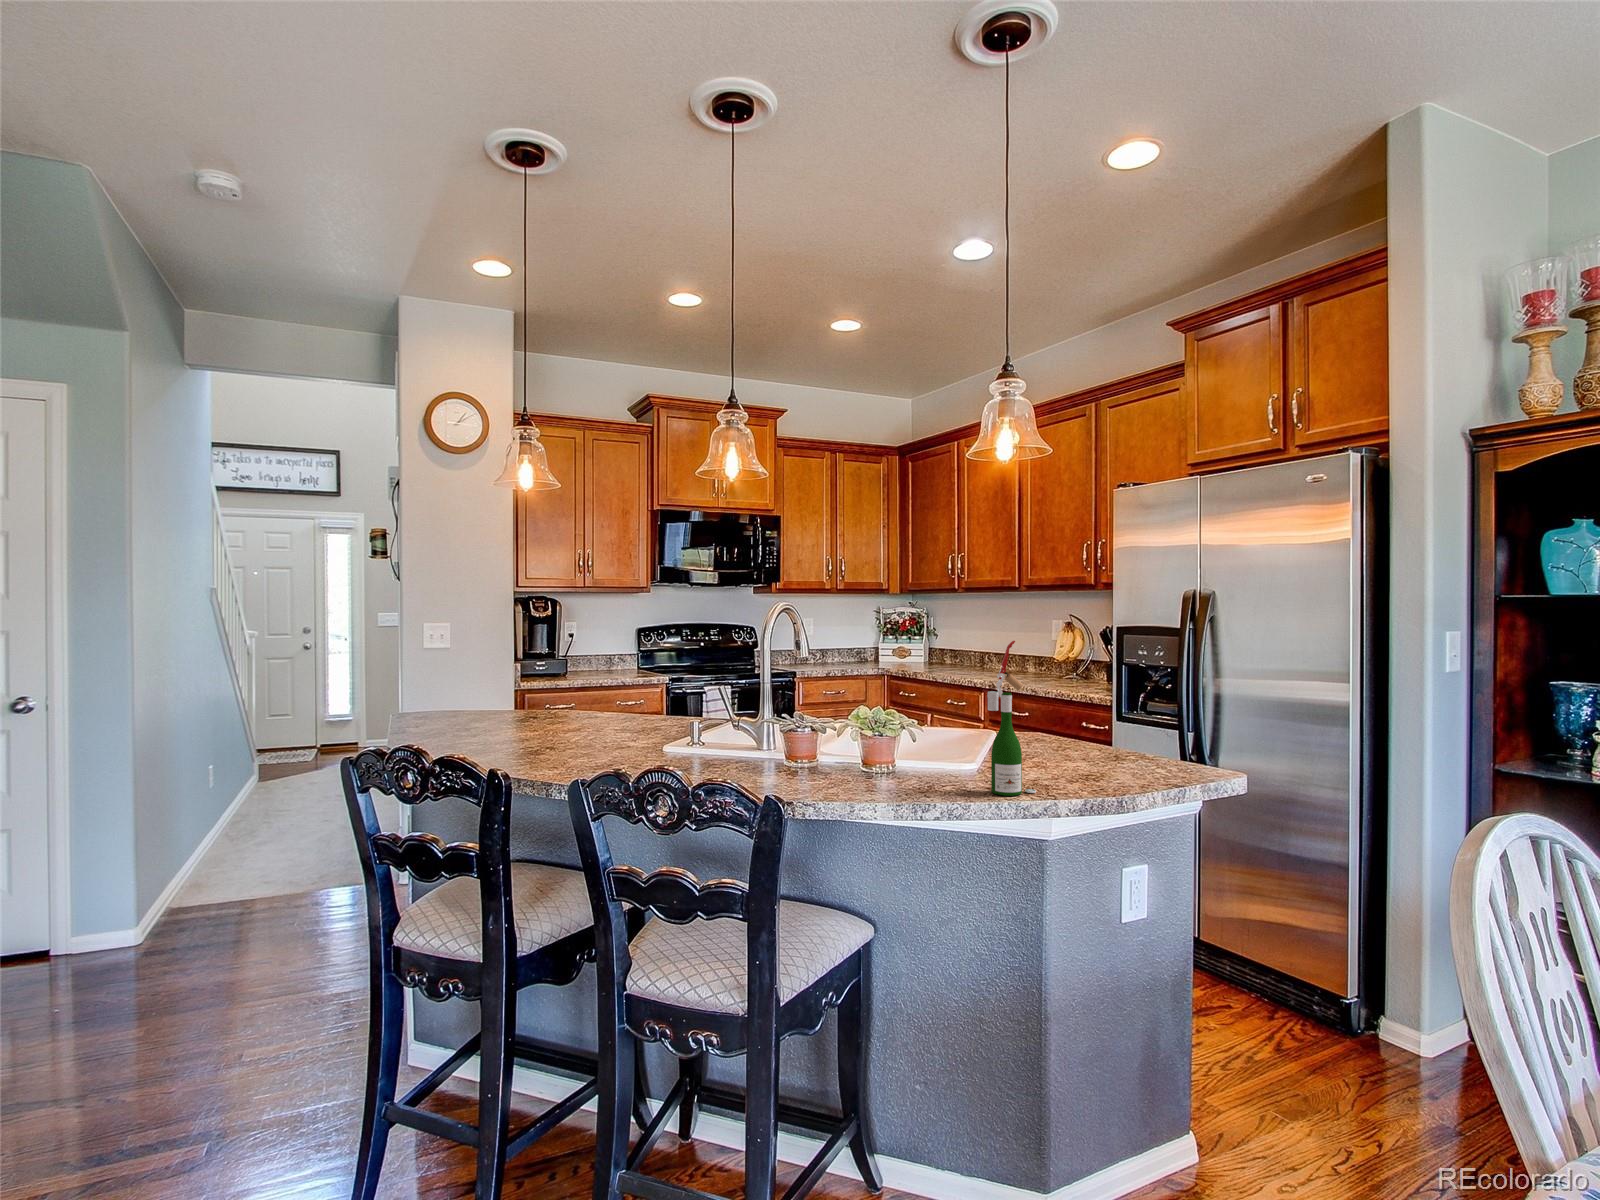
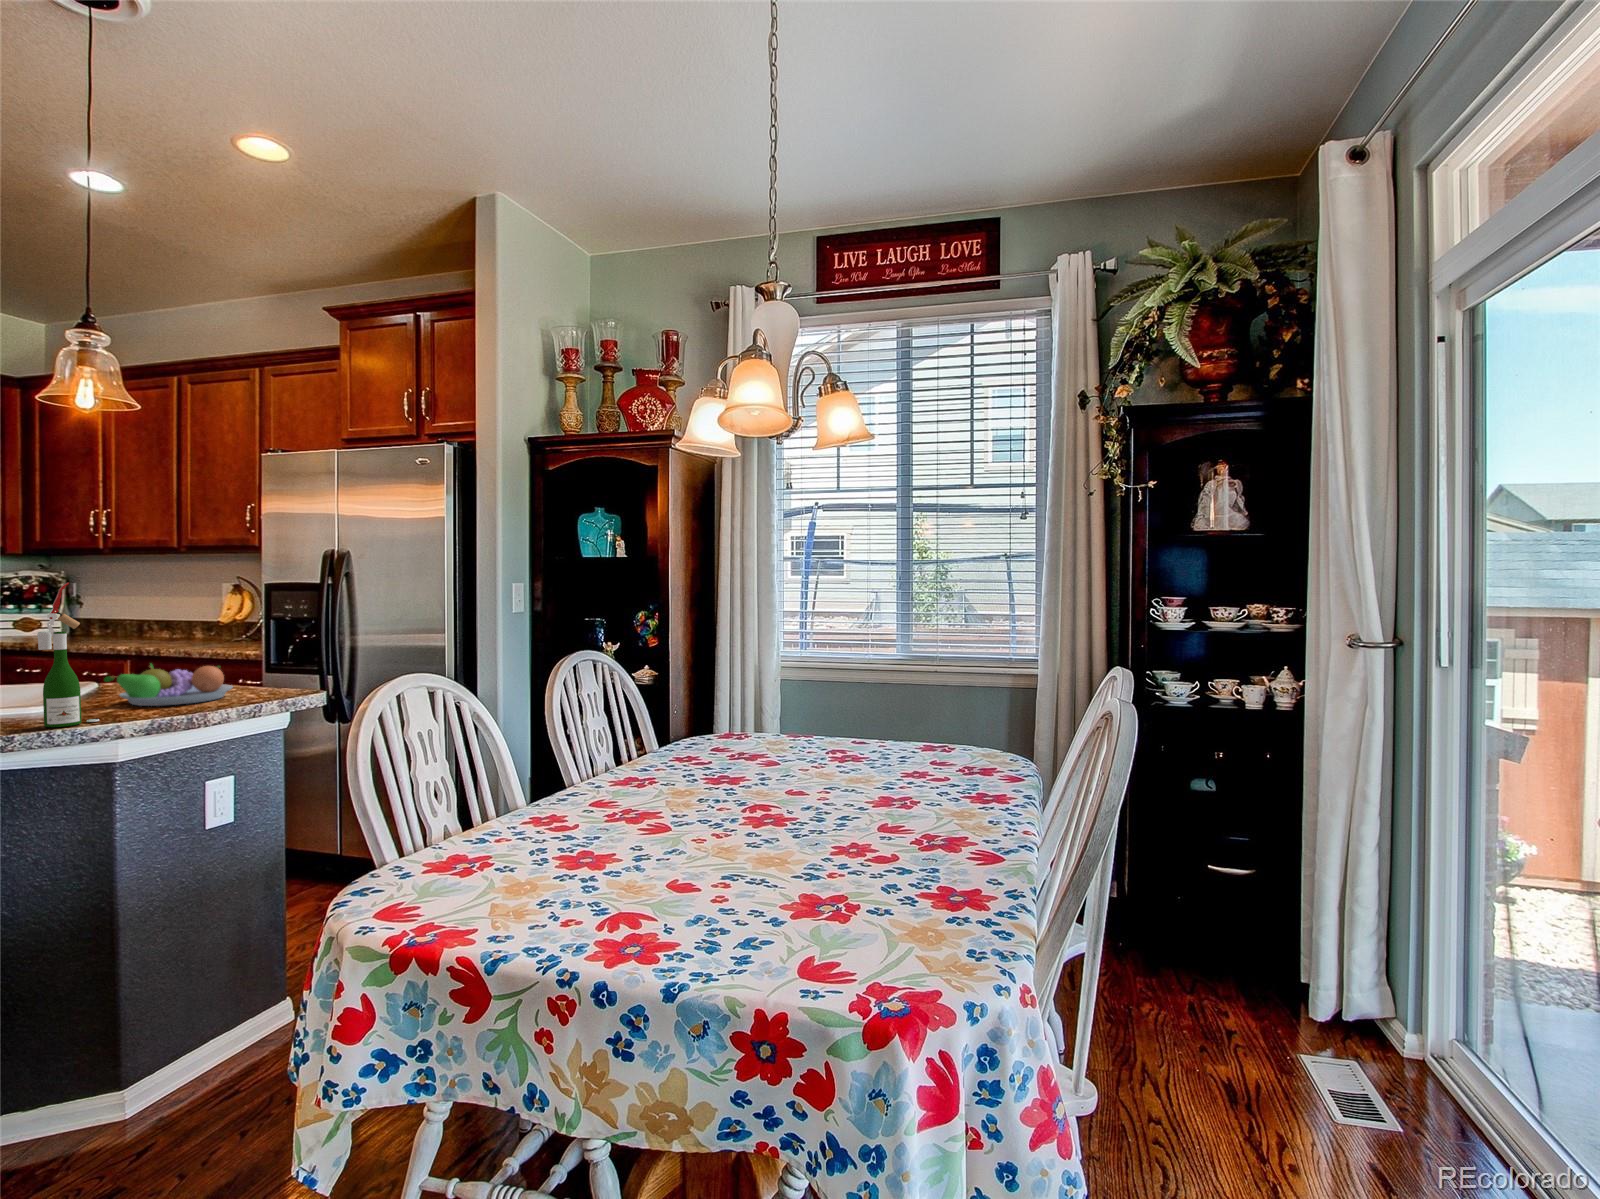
fruit bowl: none [1025,724,1145,778] -> present [104,664,233,706]

